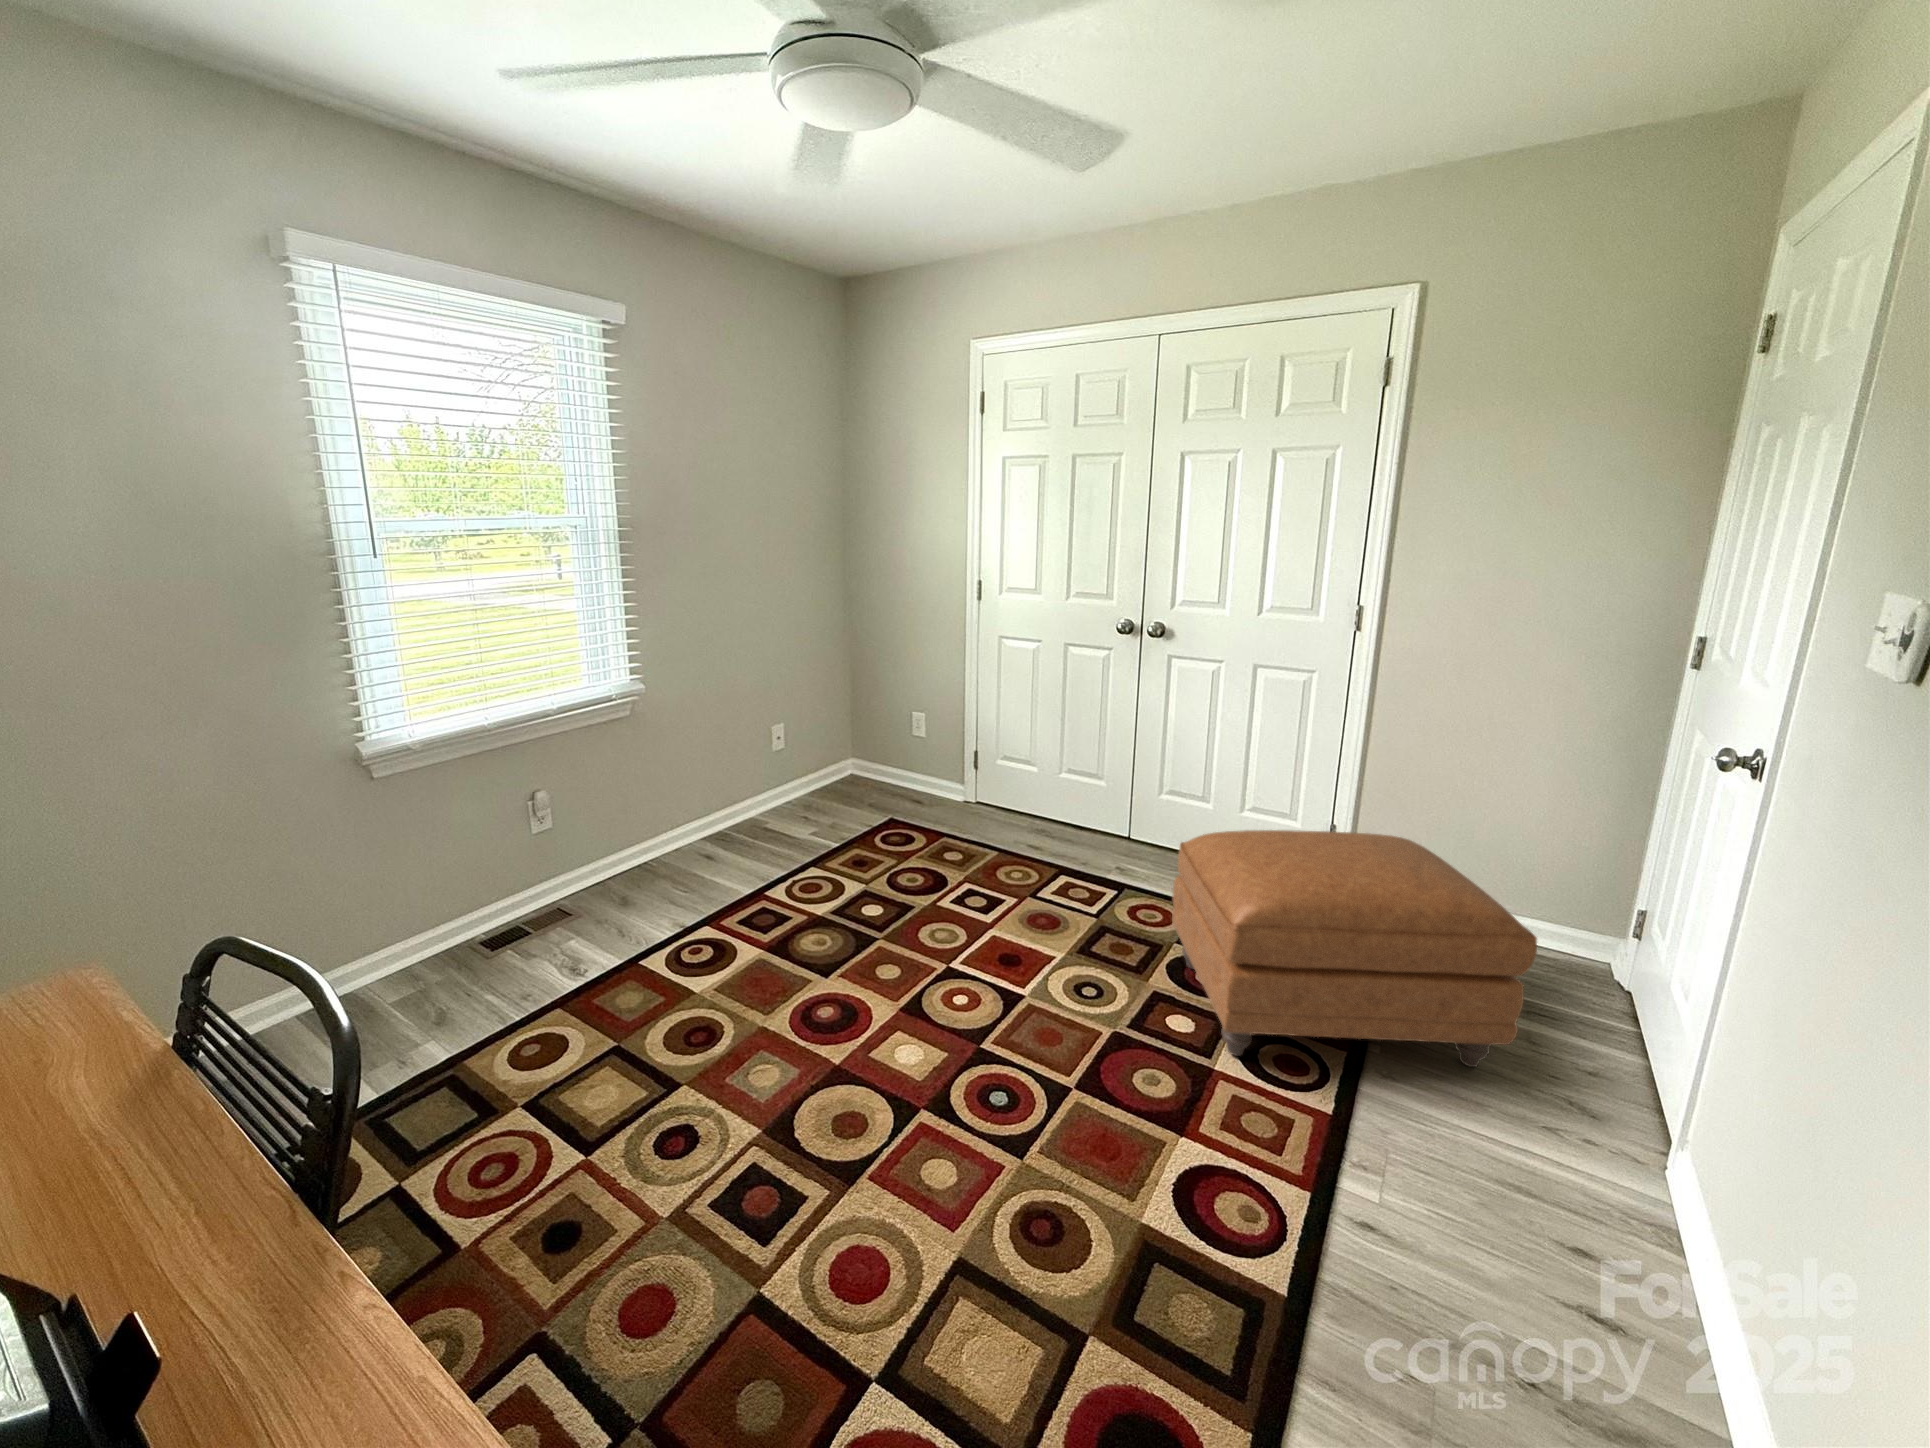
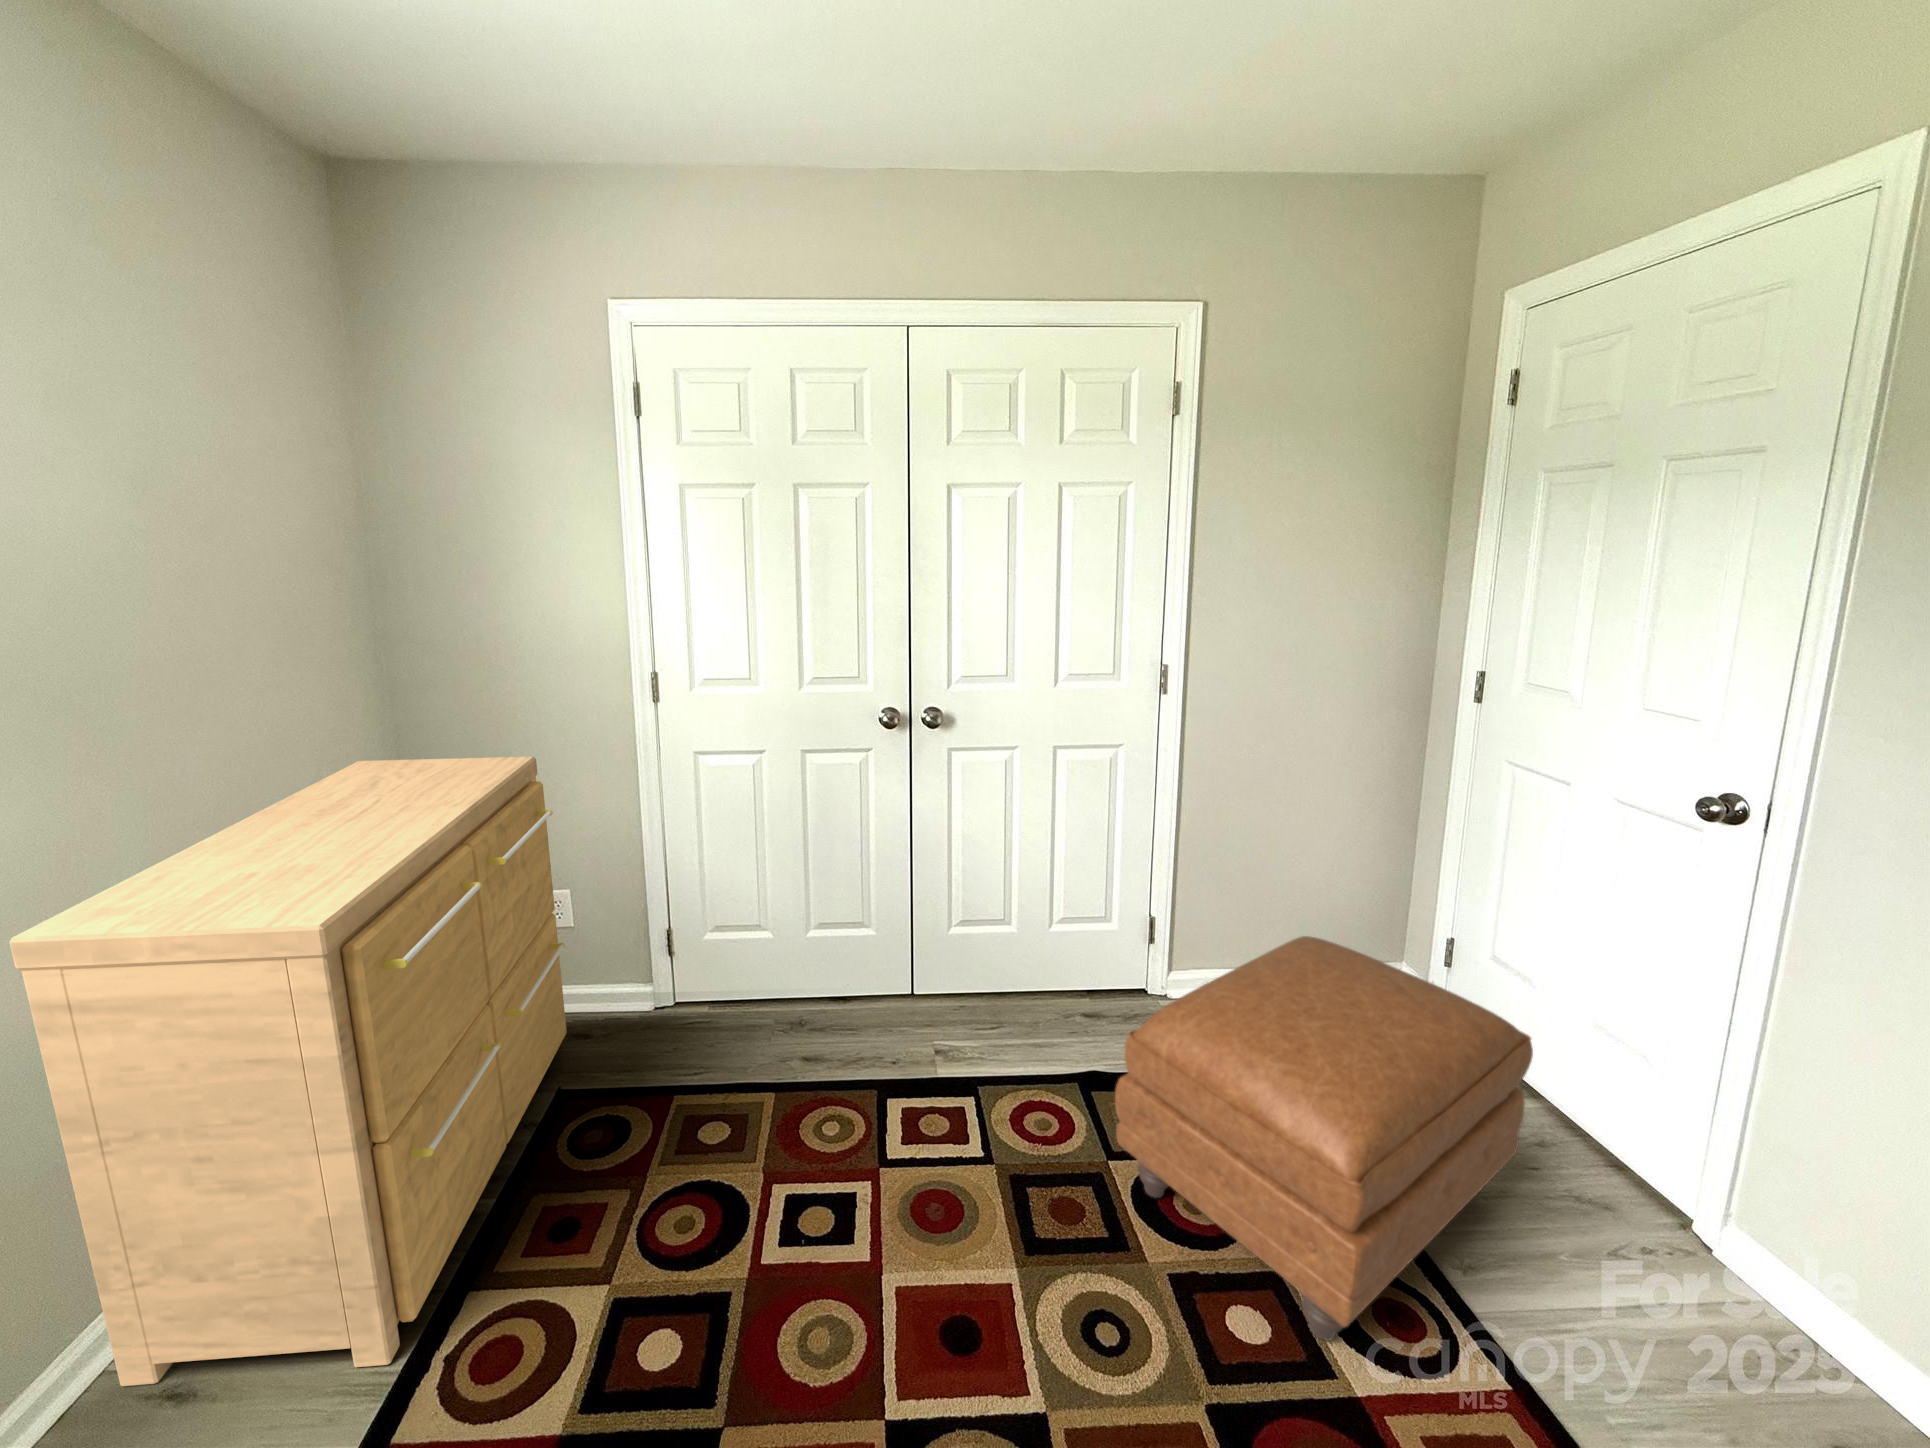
dresser: none [678,614,907,873] -> present [9,756,567,1386]

